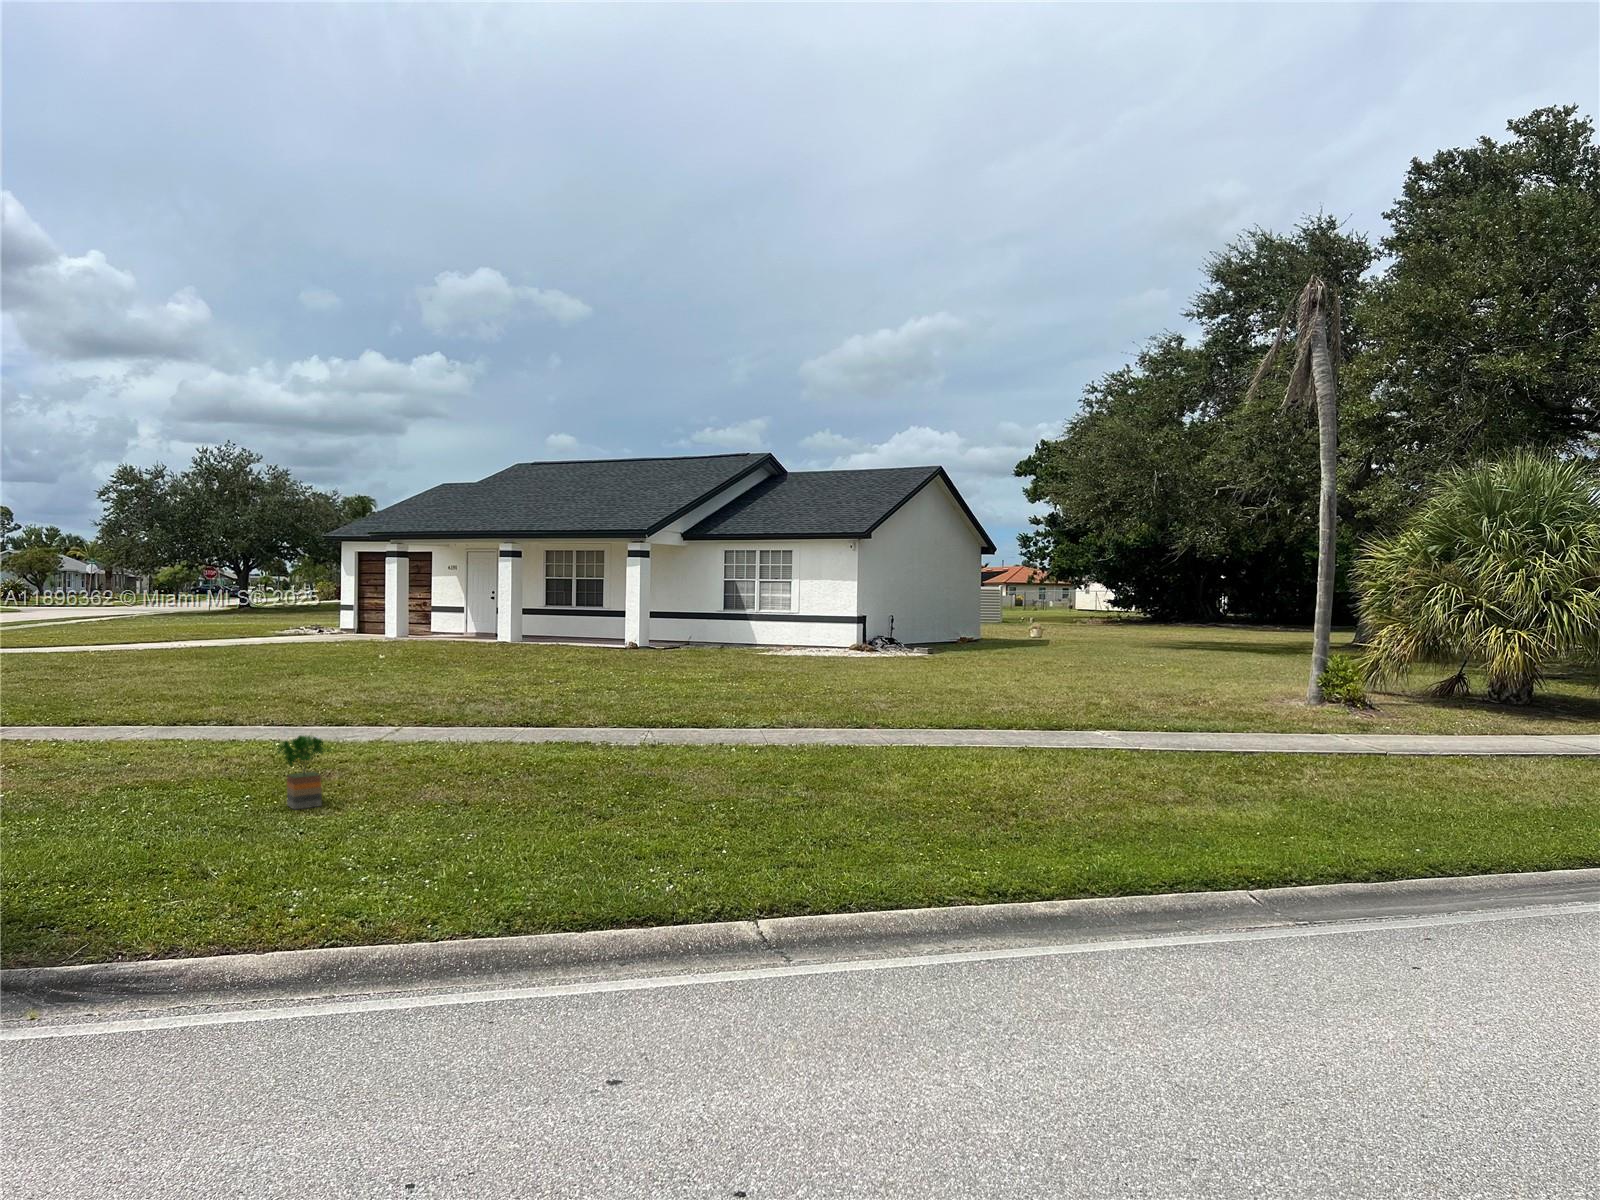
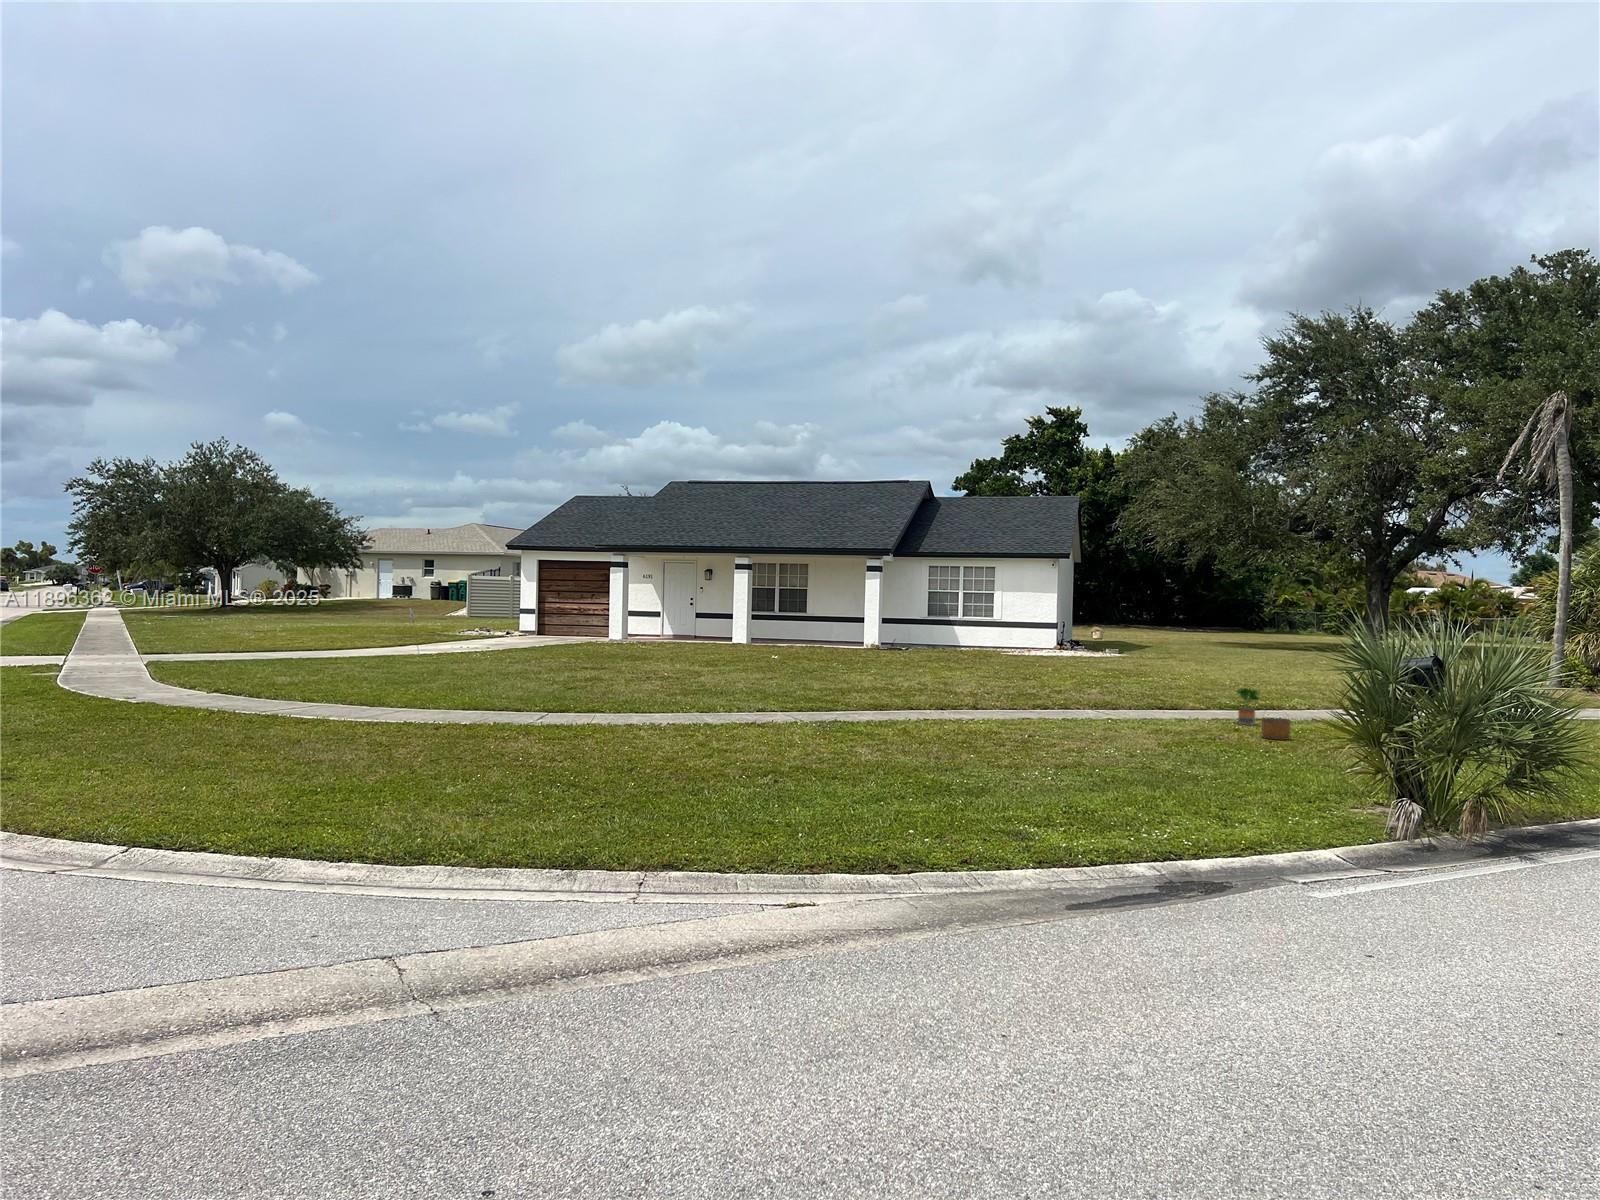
bucket: none [103,780,168,854] -> present [1262,706,1291,740]

